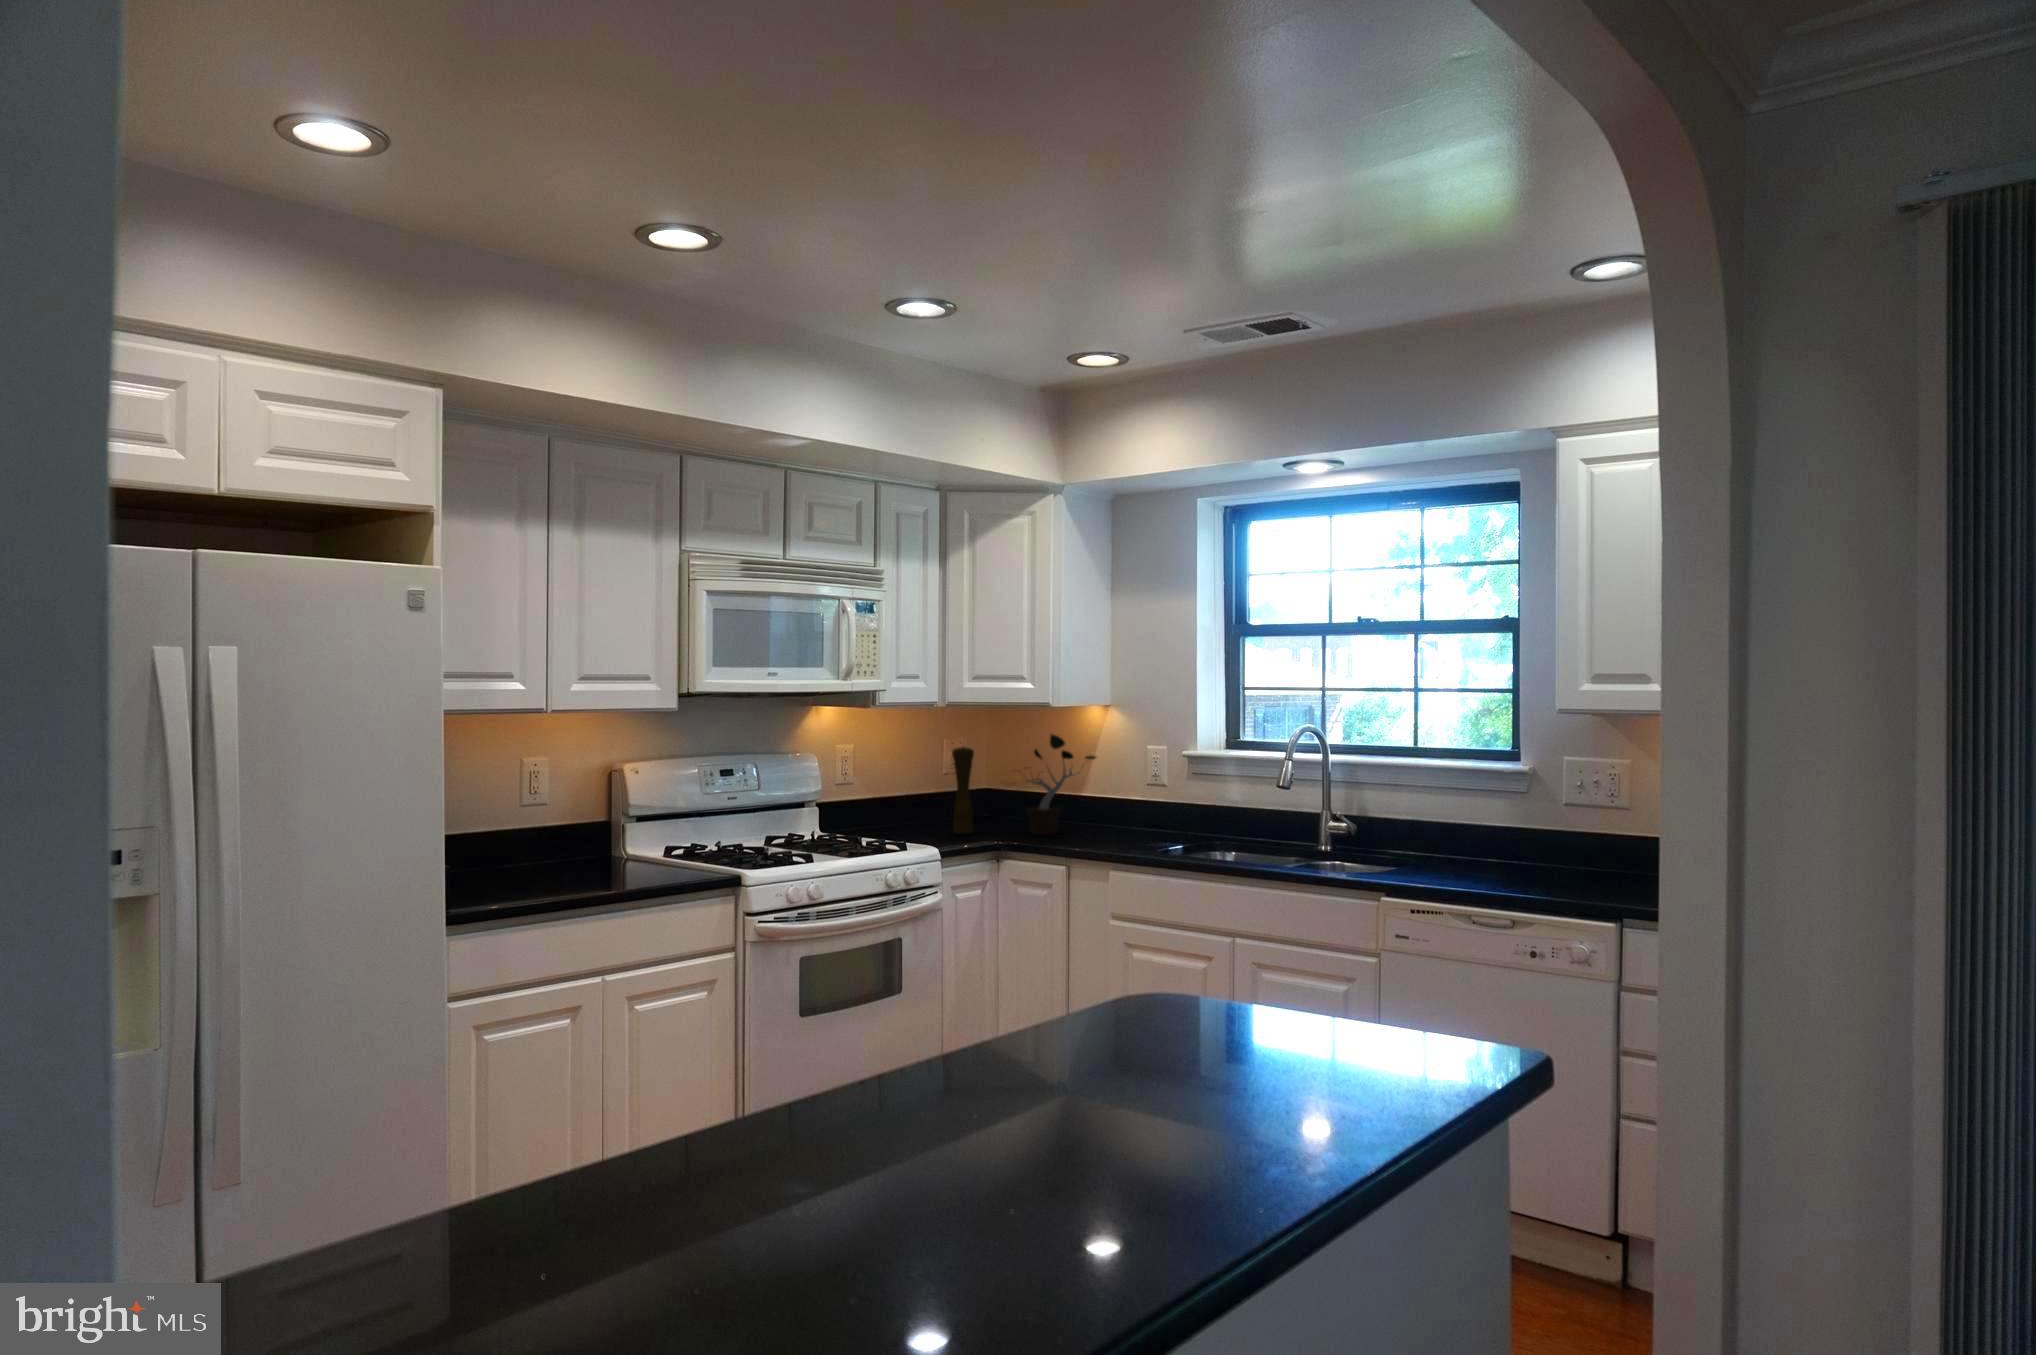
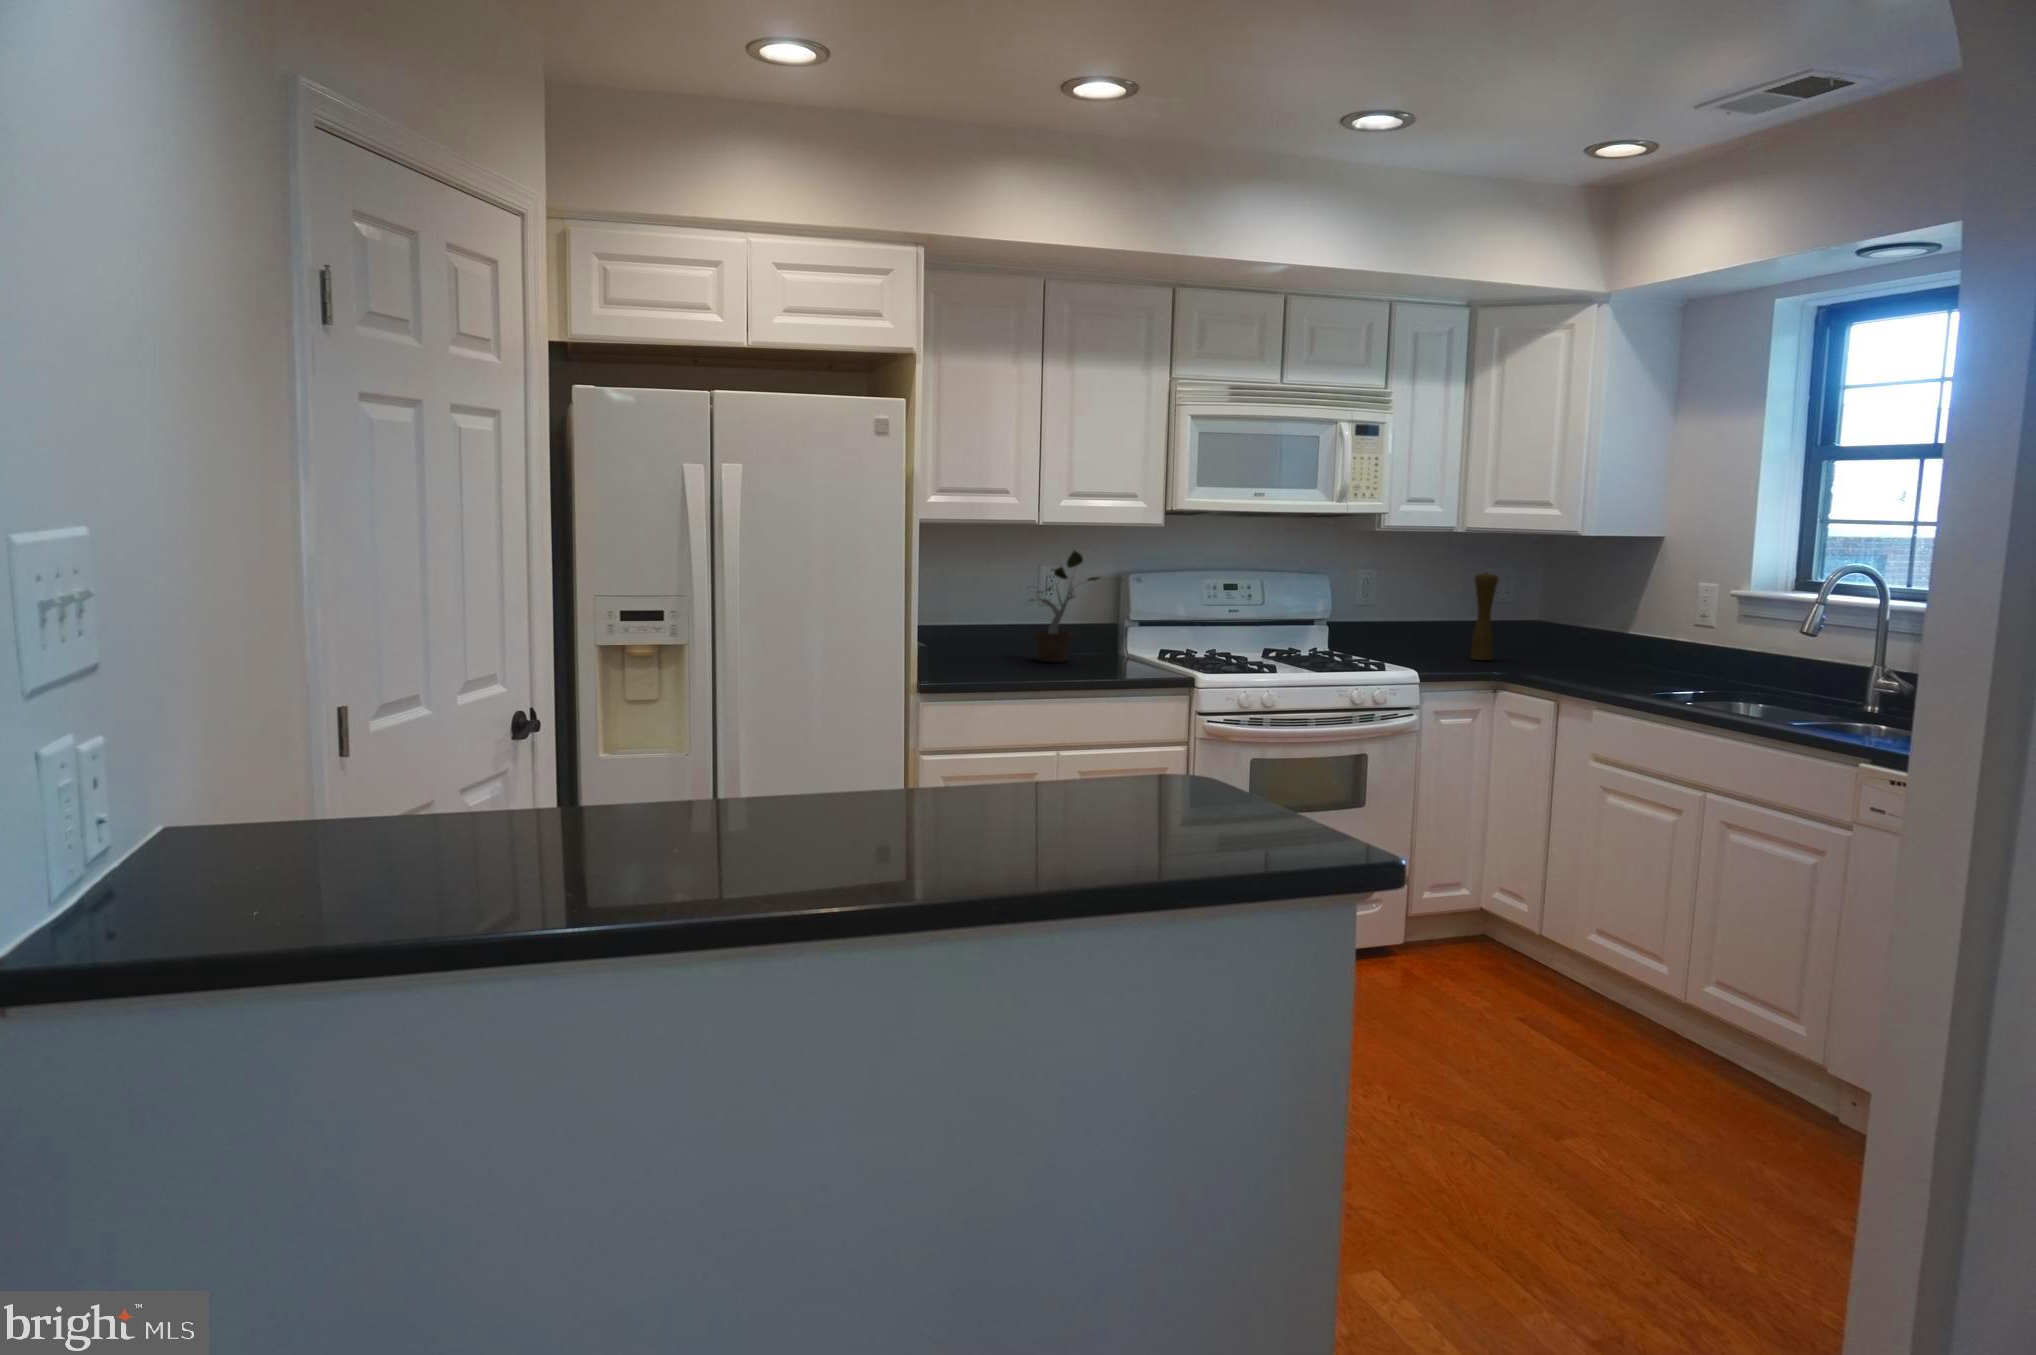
potted plant: present [1019,734,1096,835] -> present [1031,551,1101,663]

